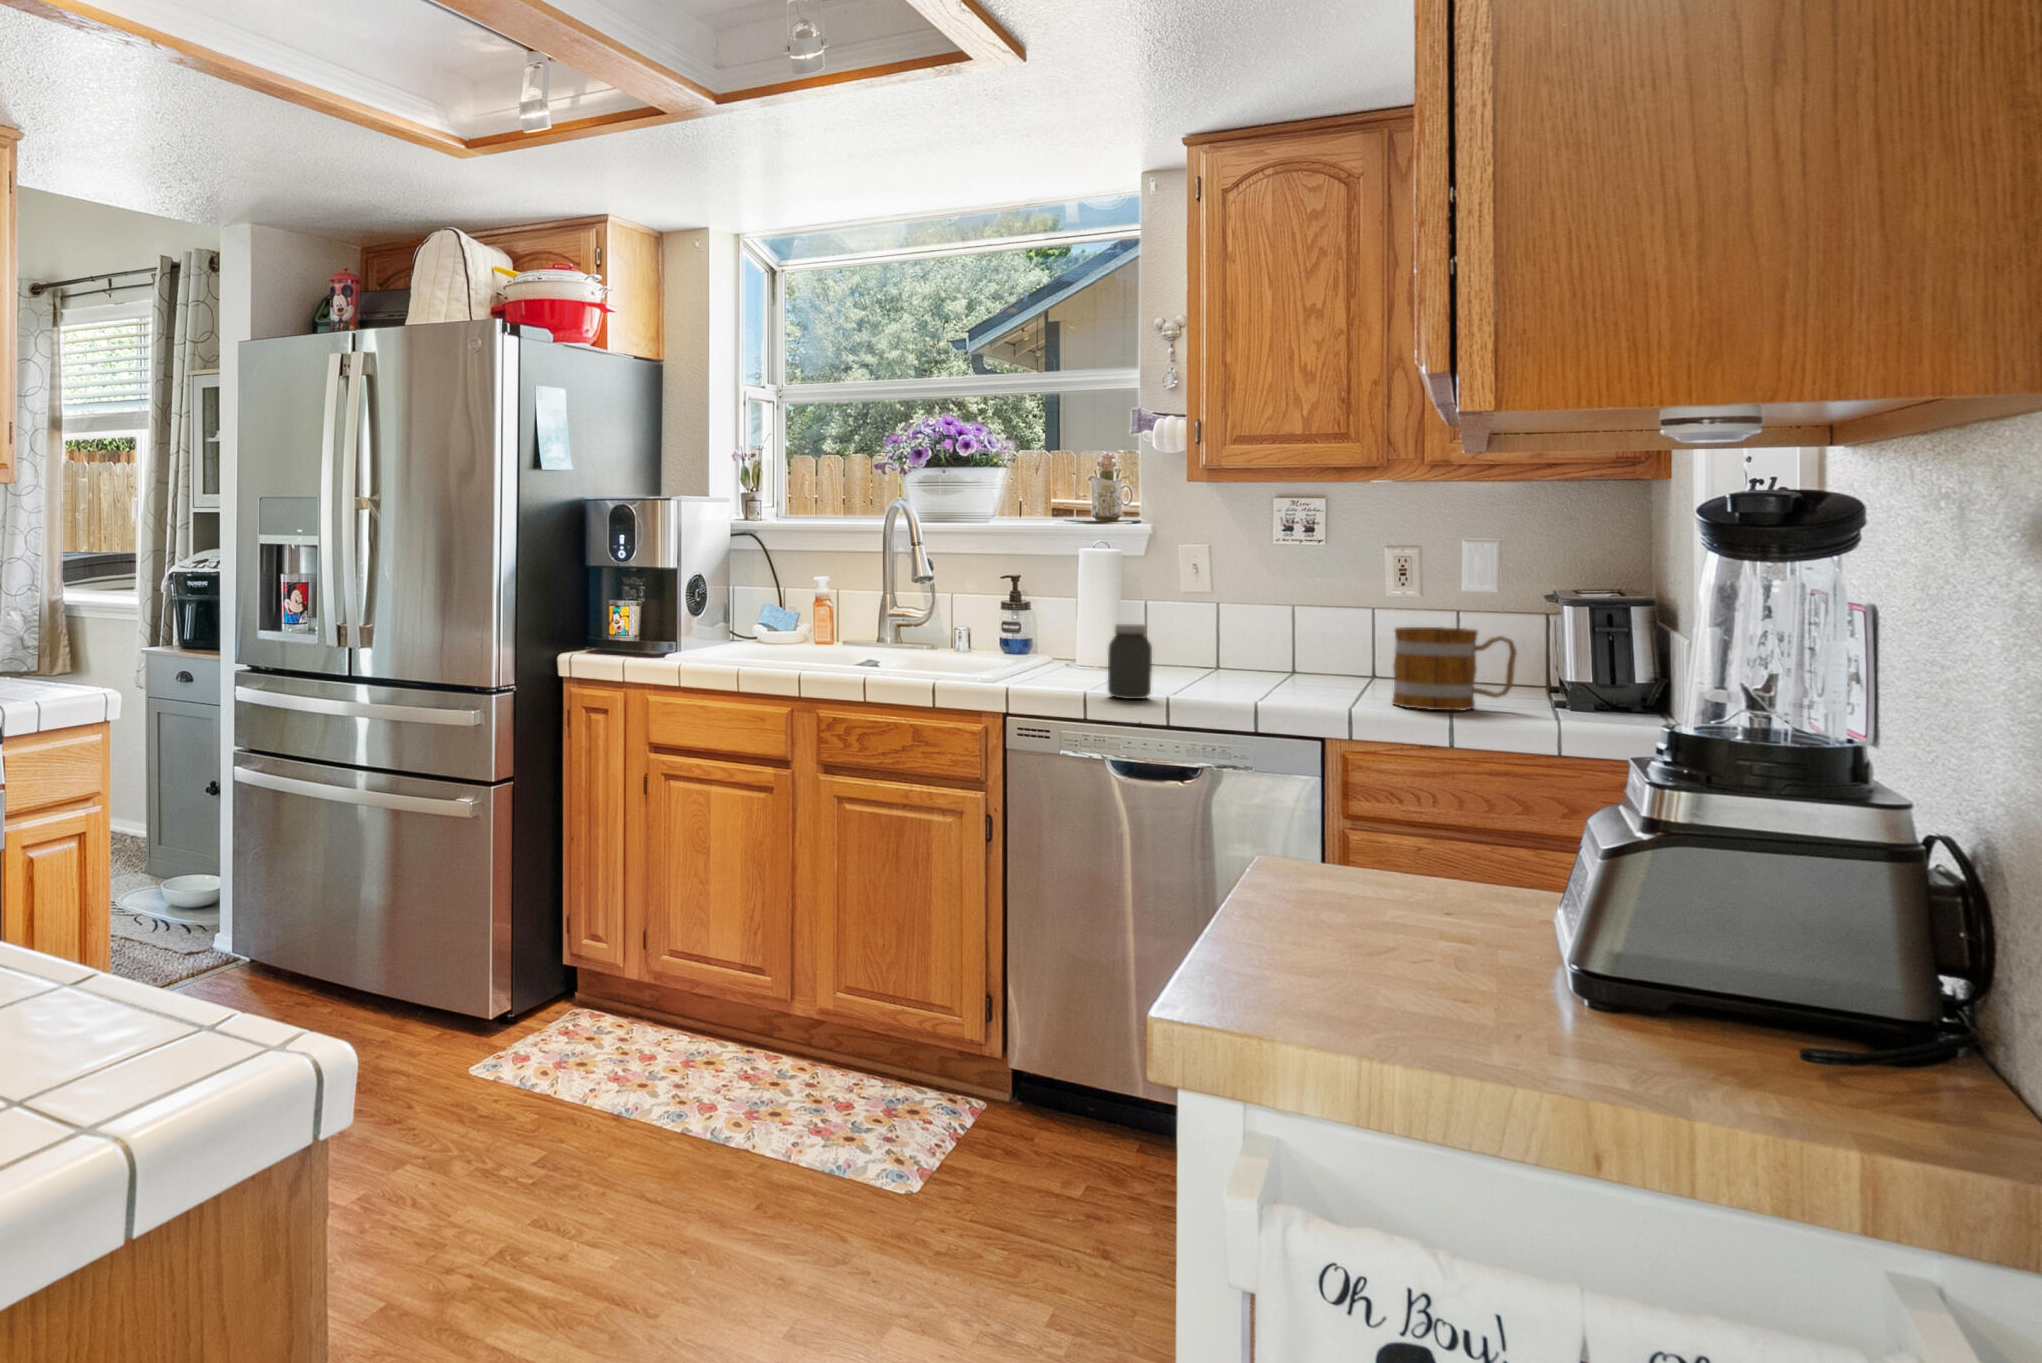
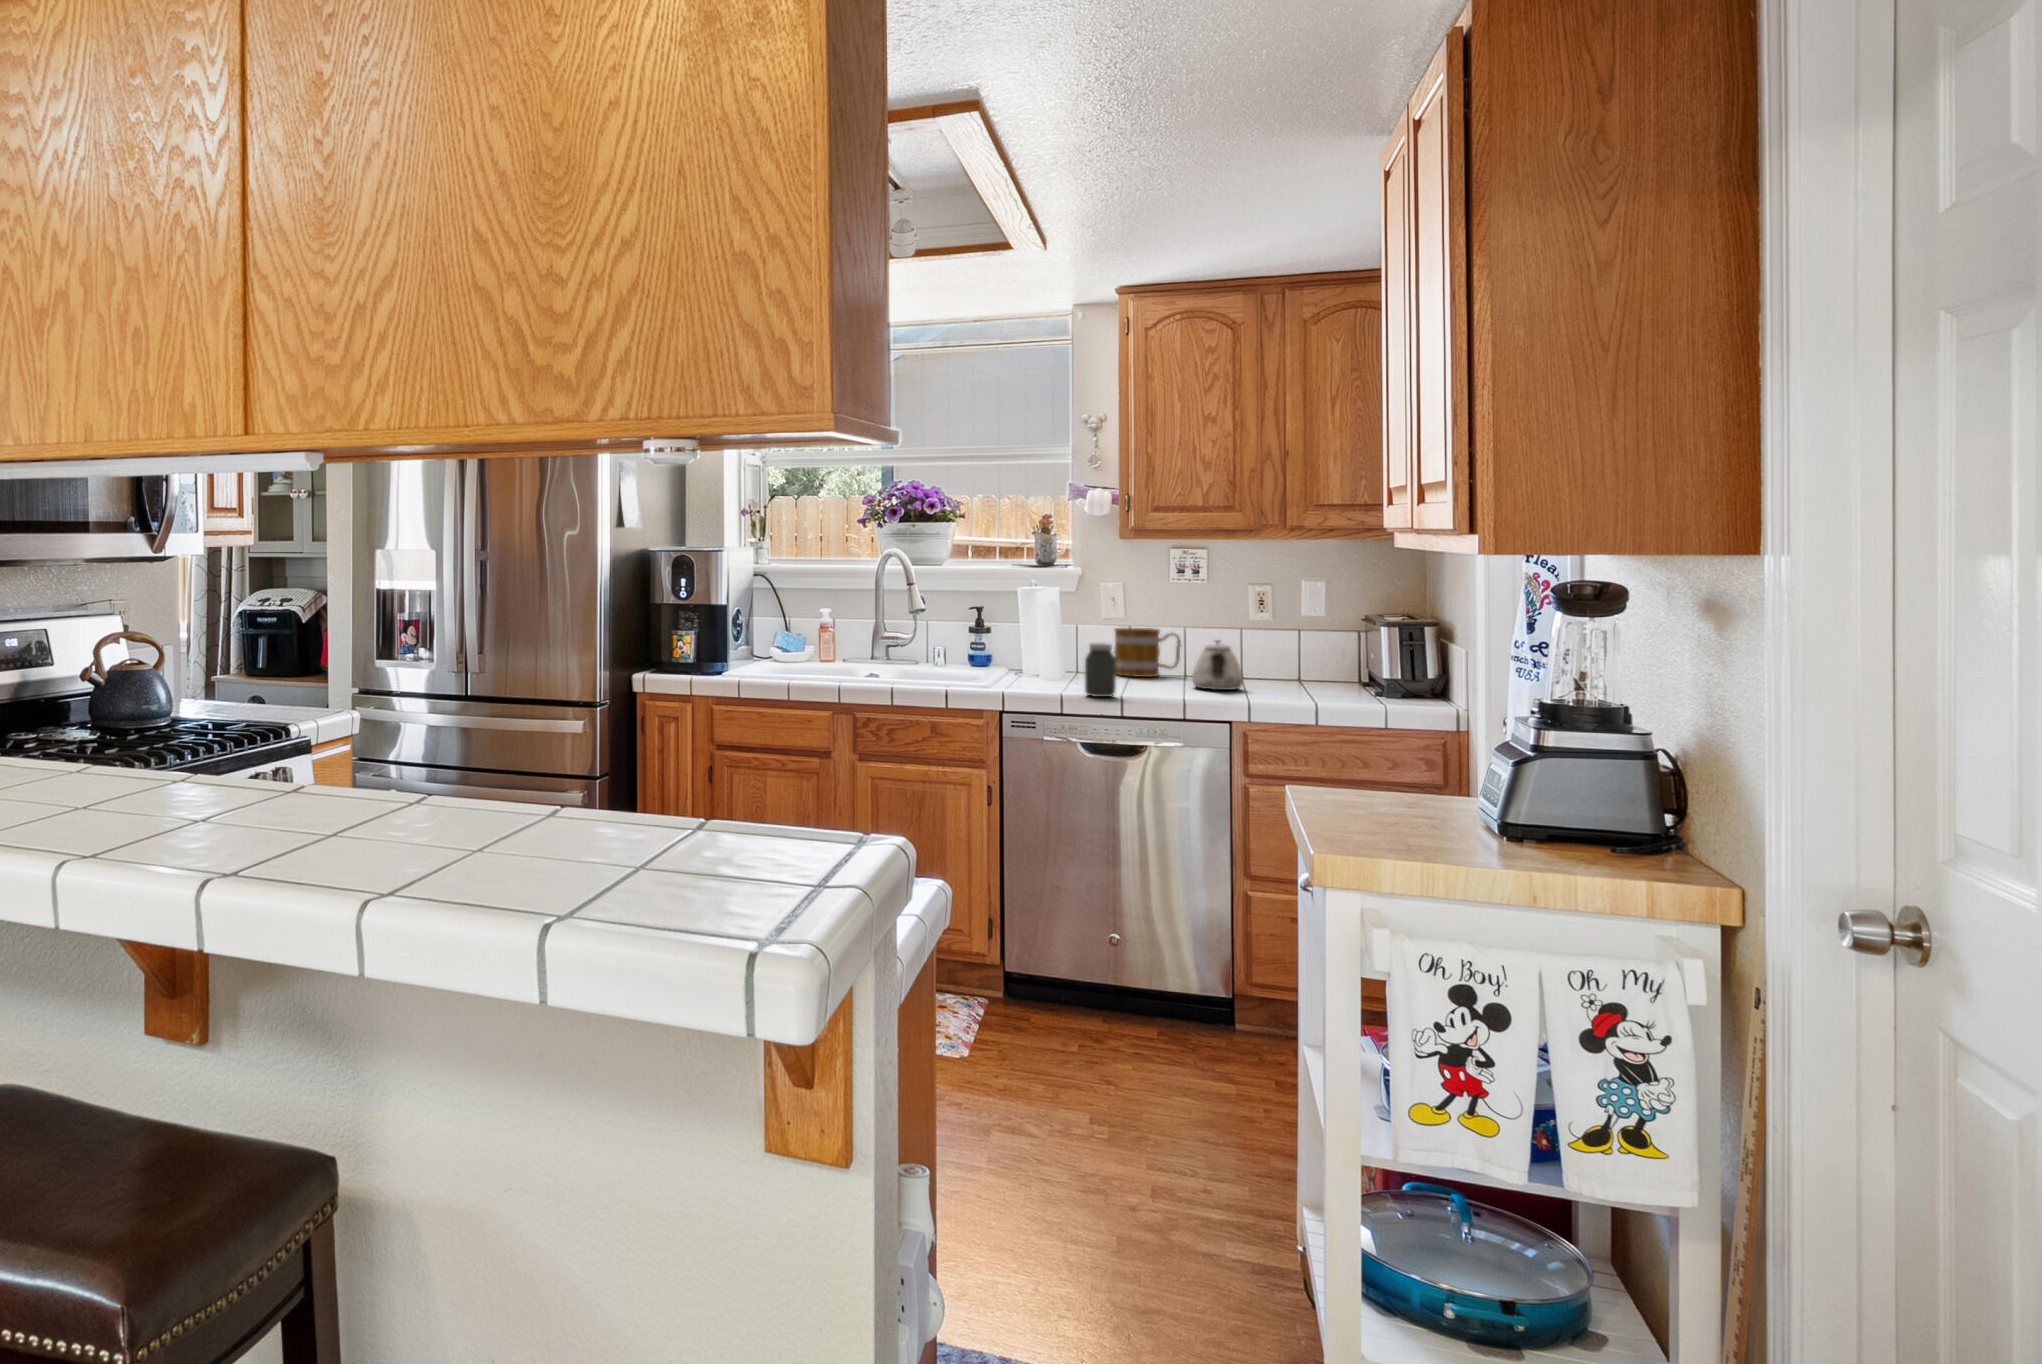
teapot: none [1281,620,1355,691] -> present [1192,641,1243,690]
mug: present [1392,627,1517,710] -> present [1114,628,1181,677]

